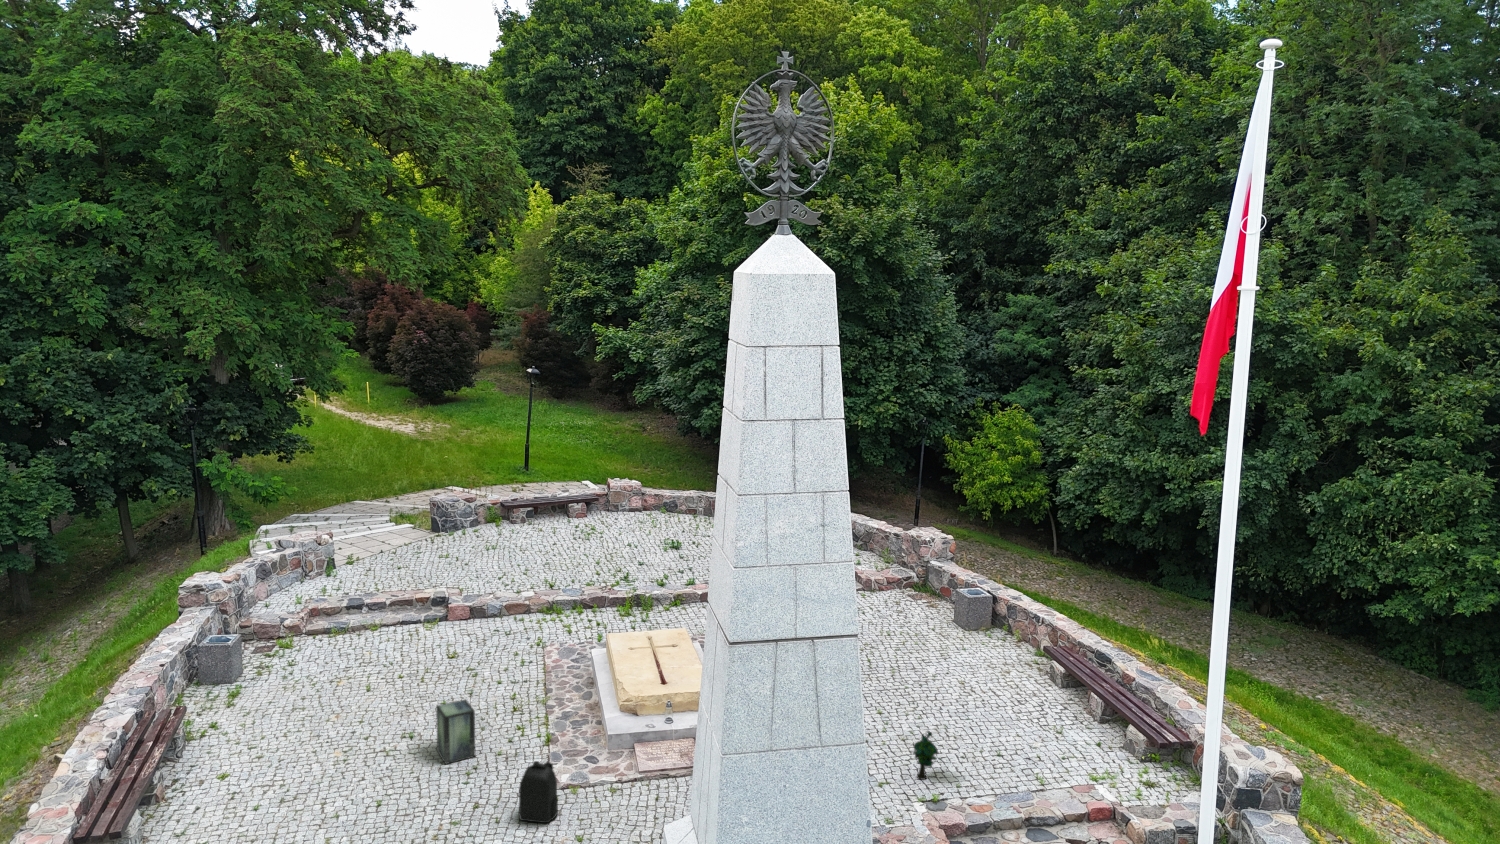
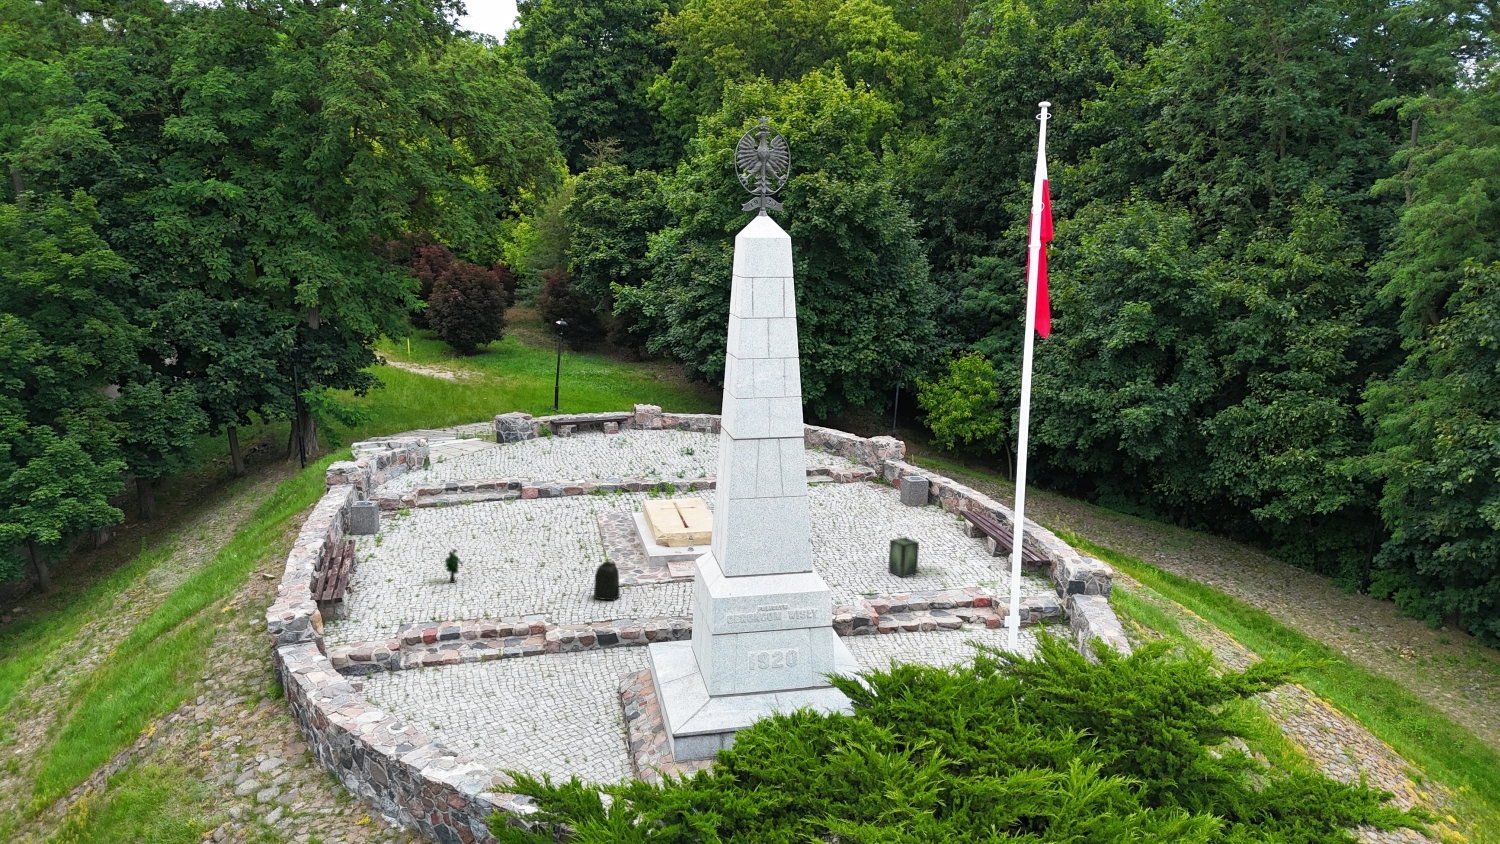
storage box: present [436,700,475,764] -> present [889,538,919,578]
decorative plant: present [913,731,939,780] -> present [444,549,462,583]

